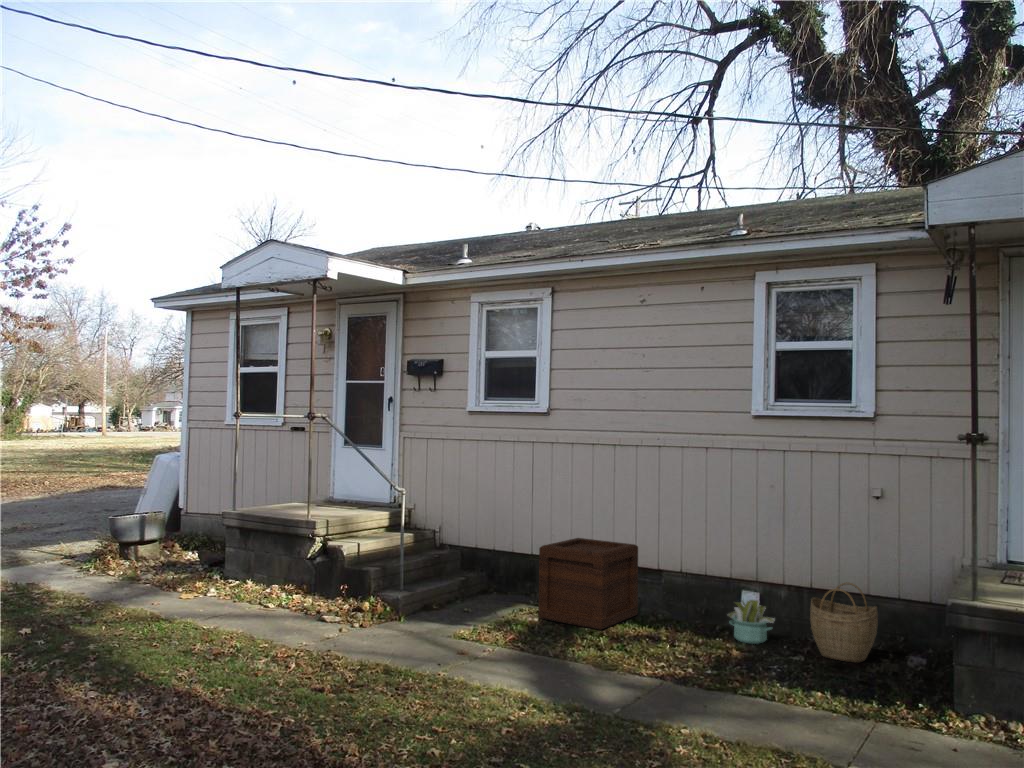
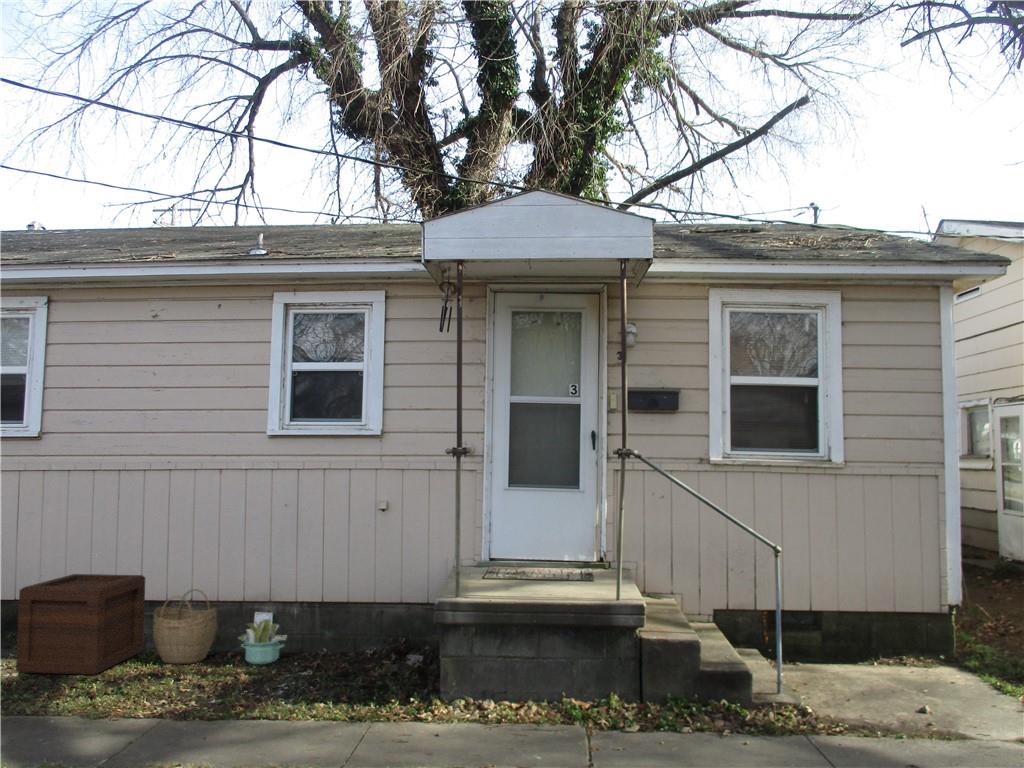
woven basket: present [810,582,878,662] -> present [153,589,217,664]

